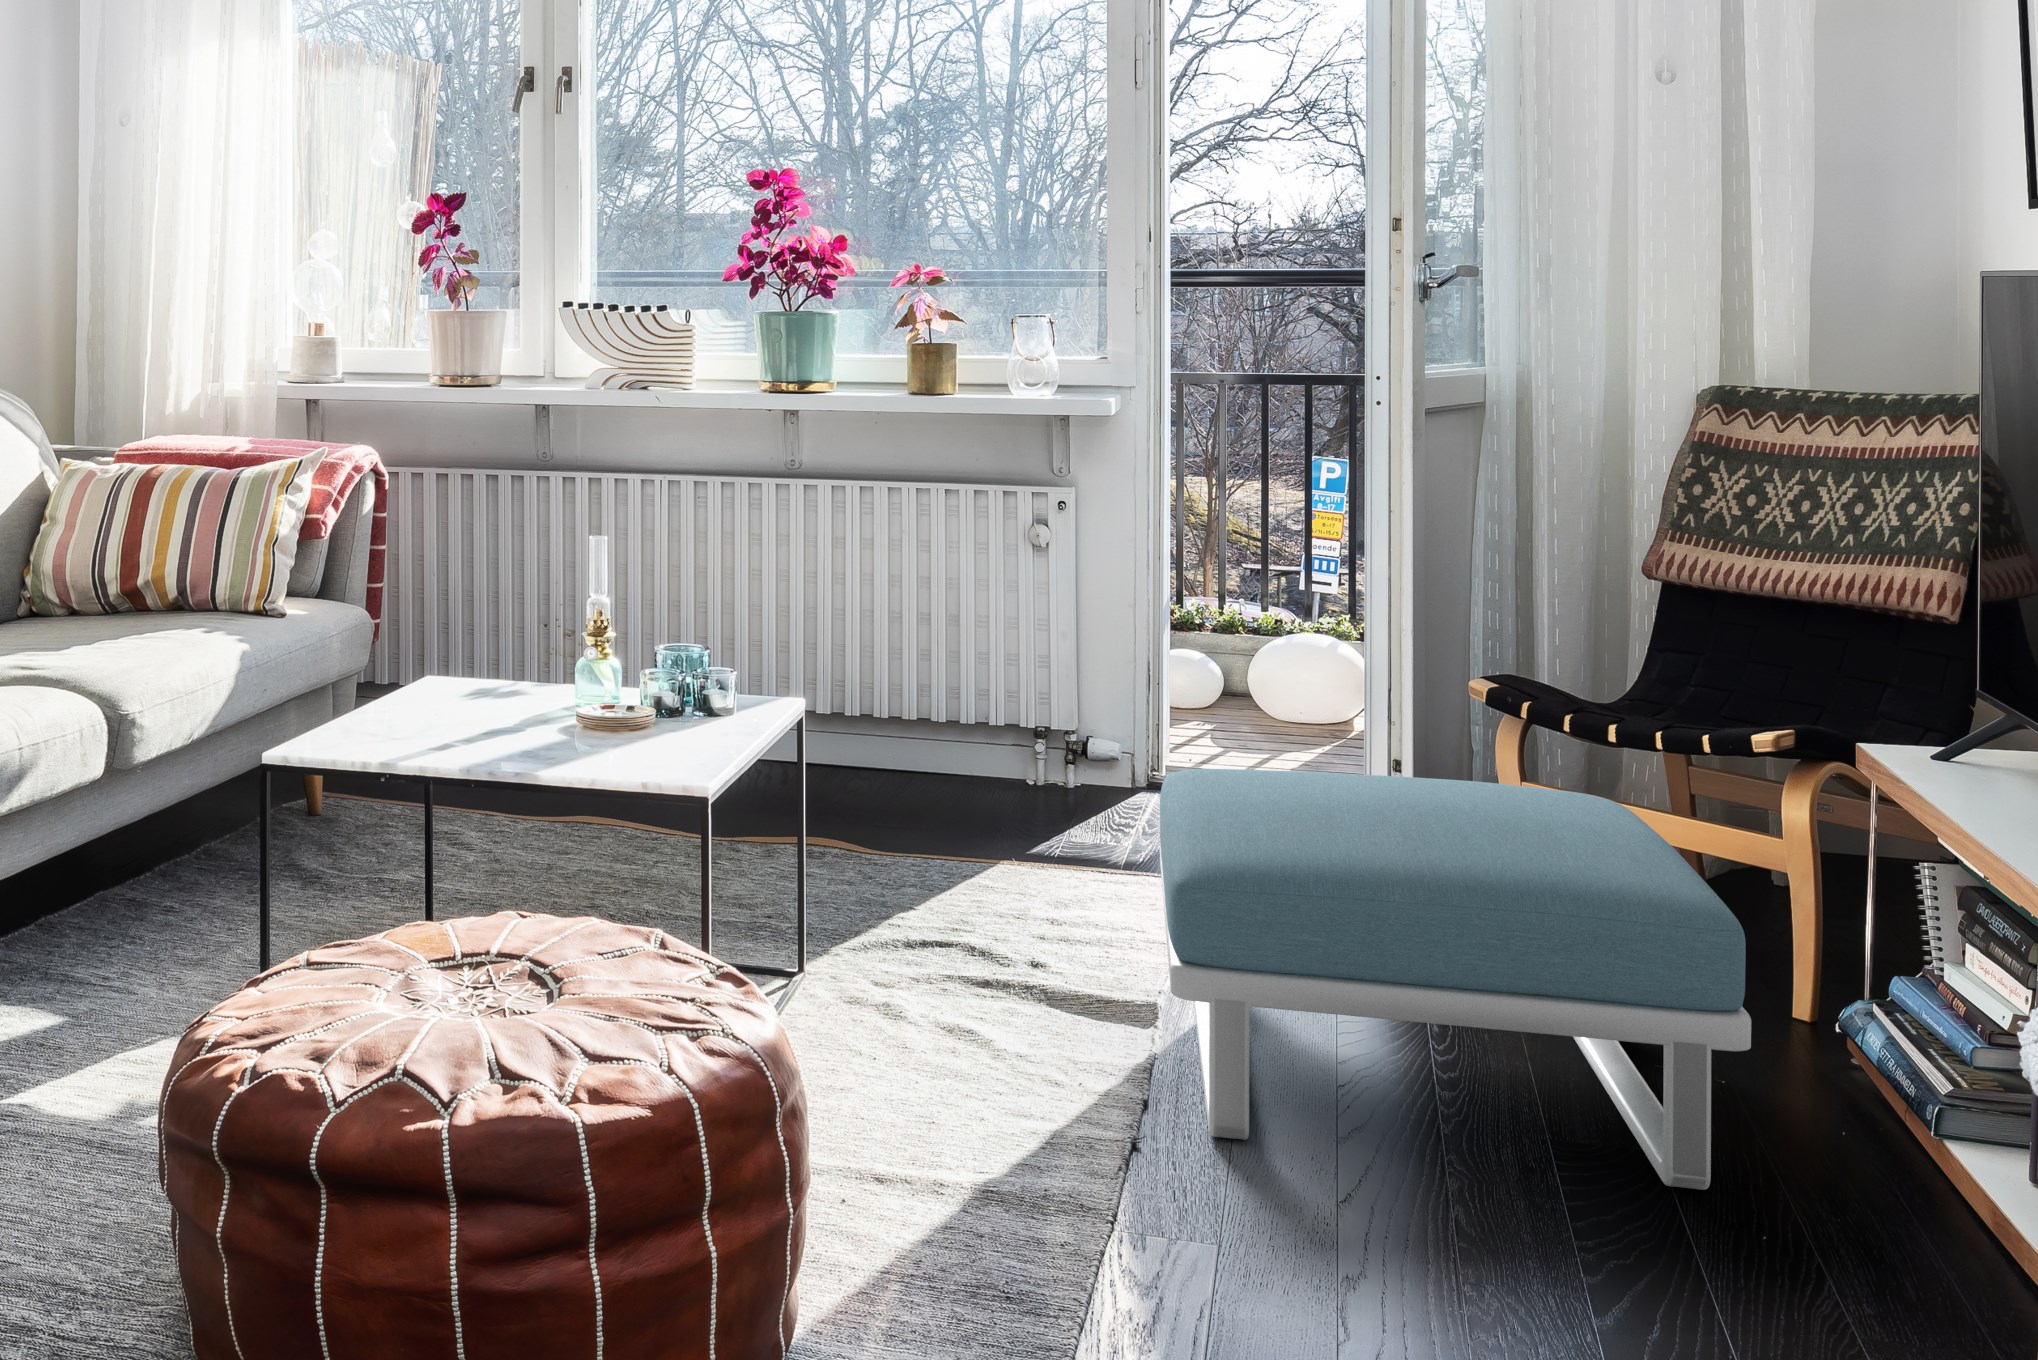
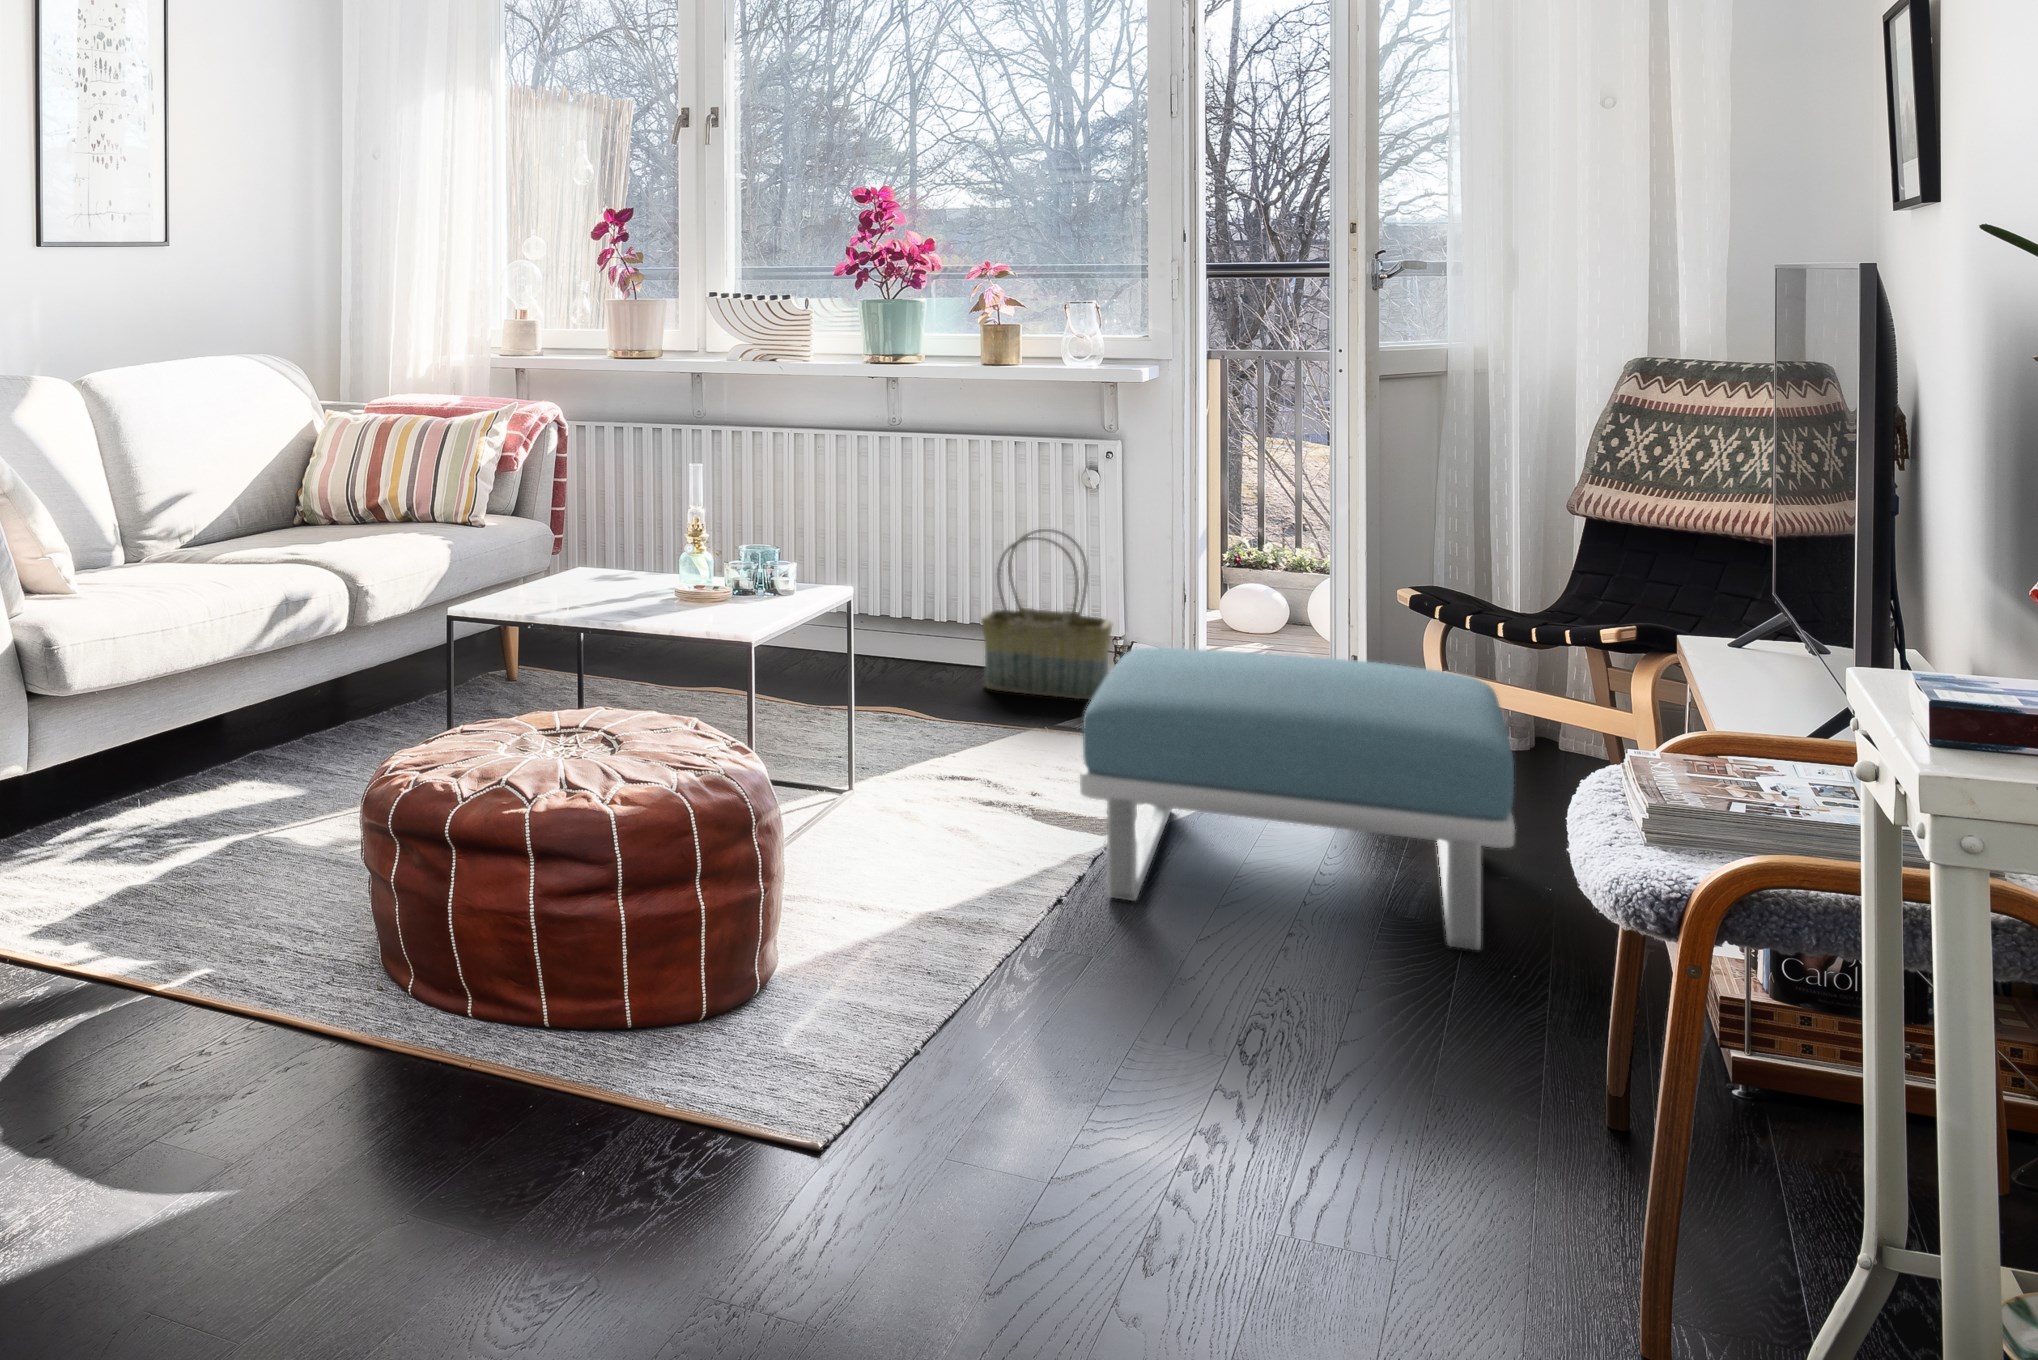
basket: none [915,599,1073,815] -> present [981,529,1112,700]

